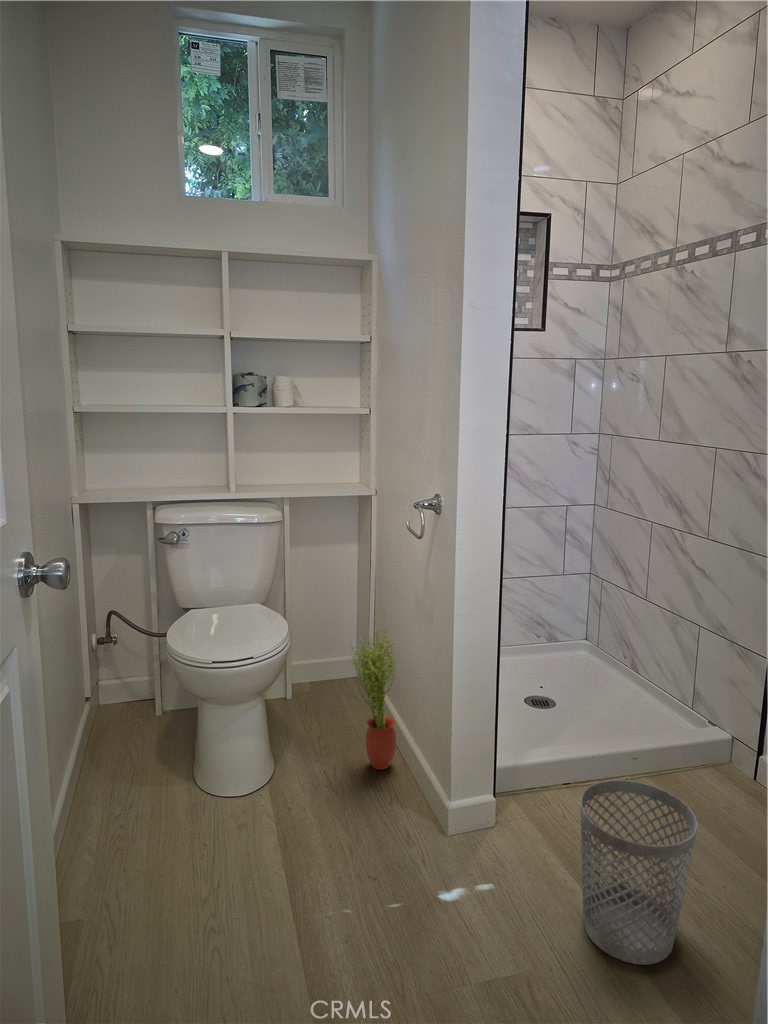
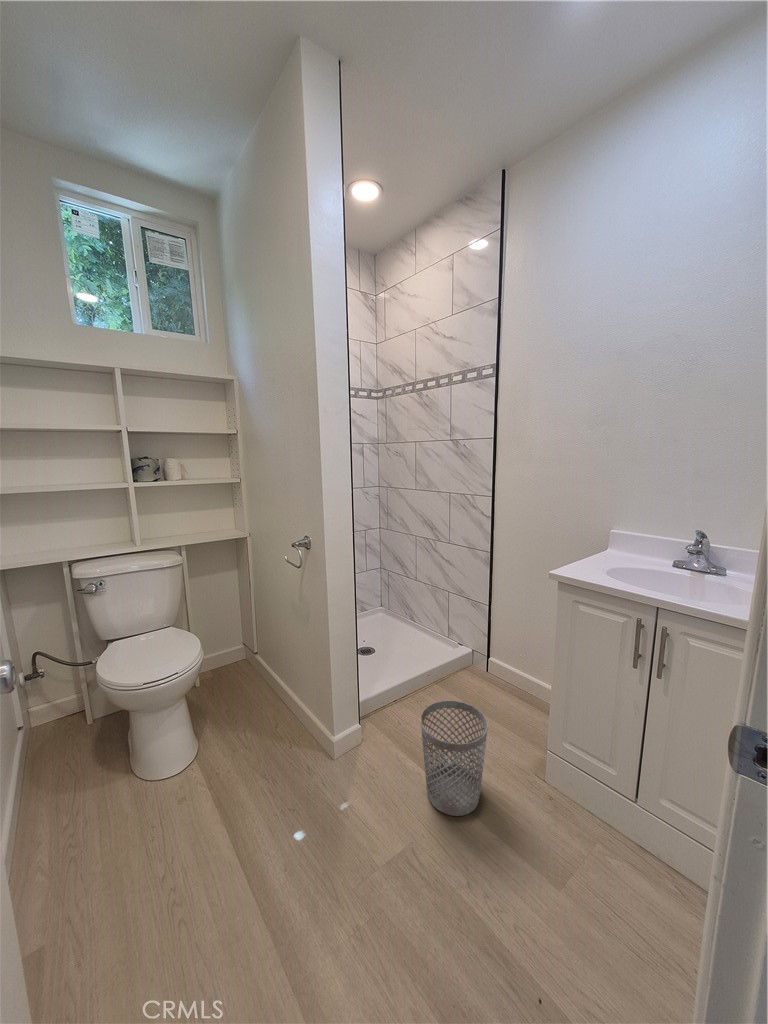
potted plant: present [351,627,396,770] -> none [246,628,284,726]

